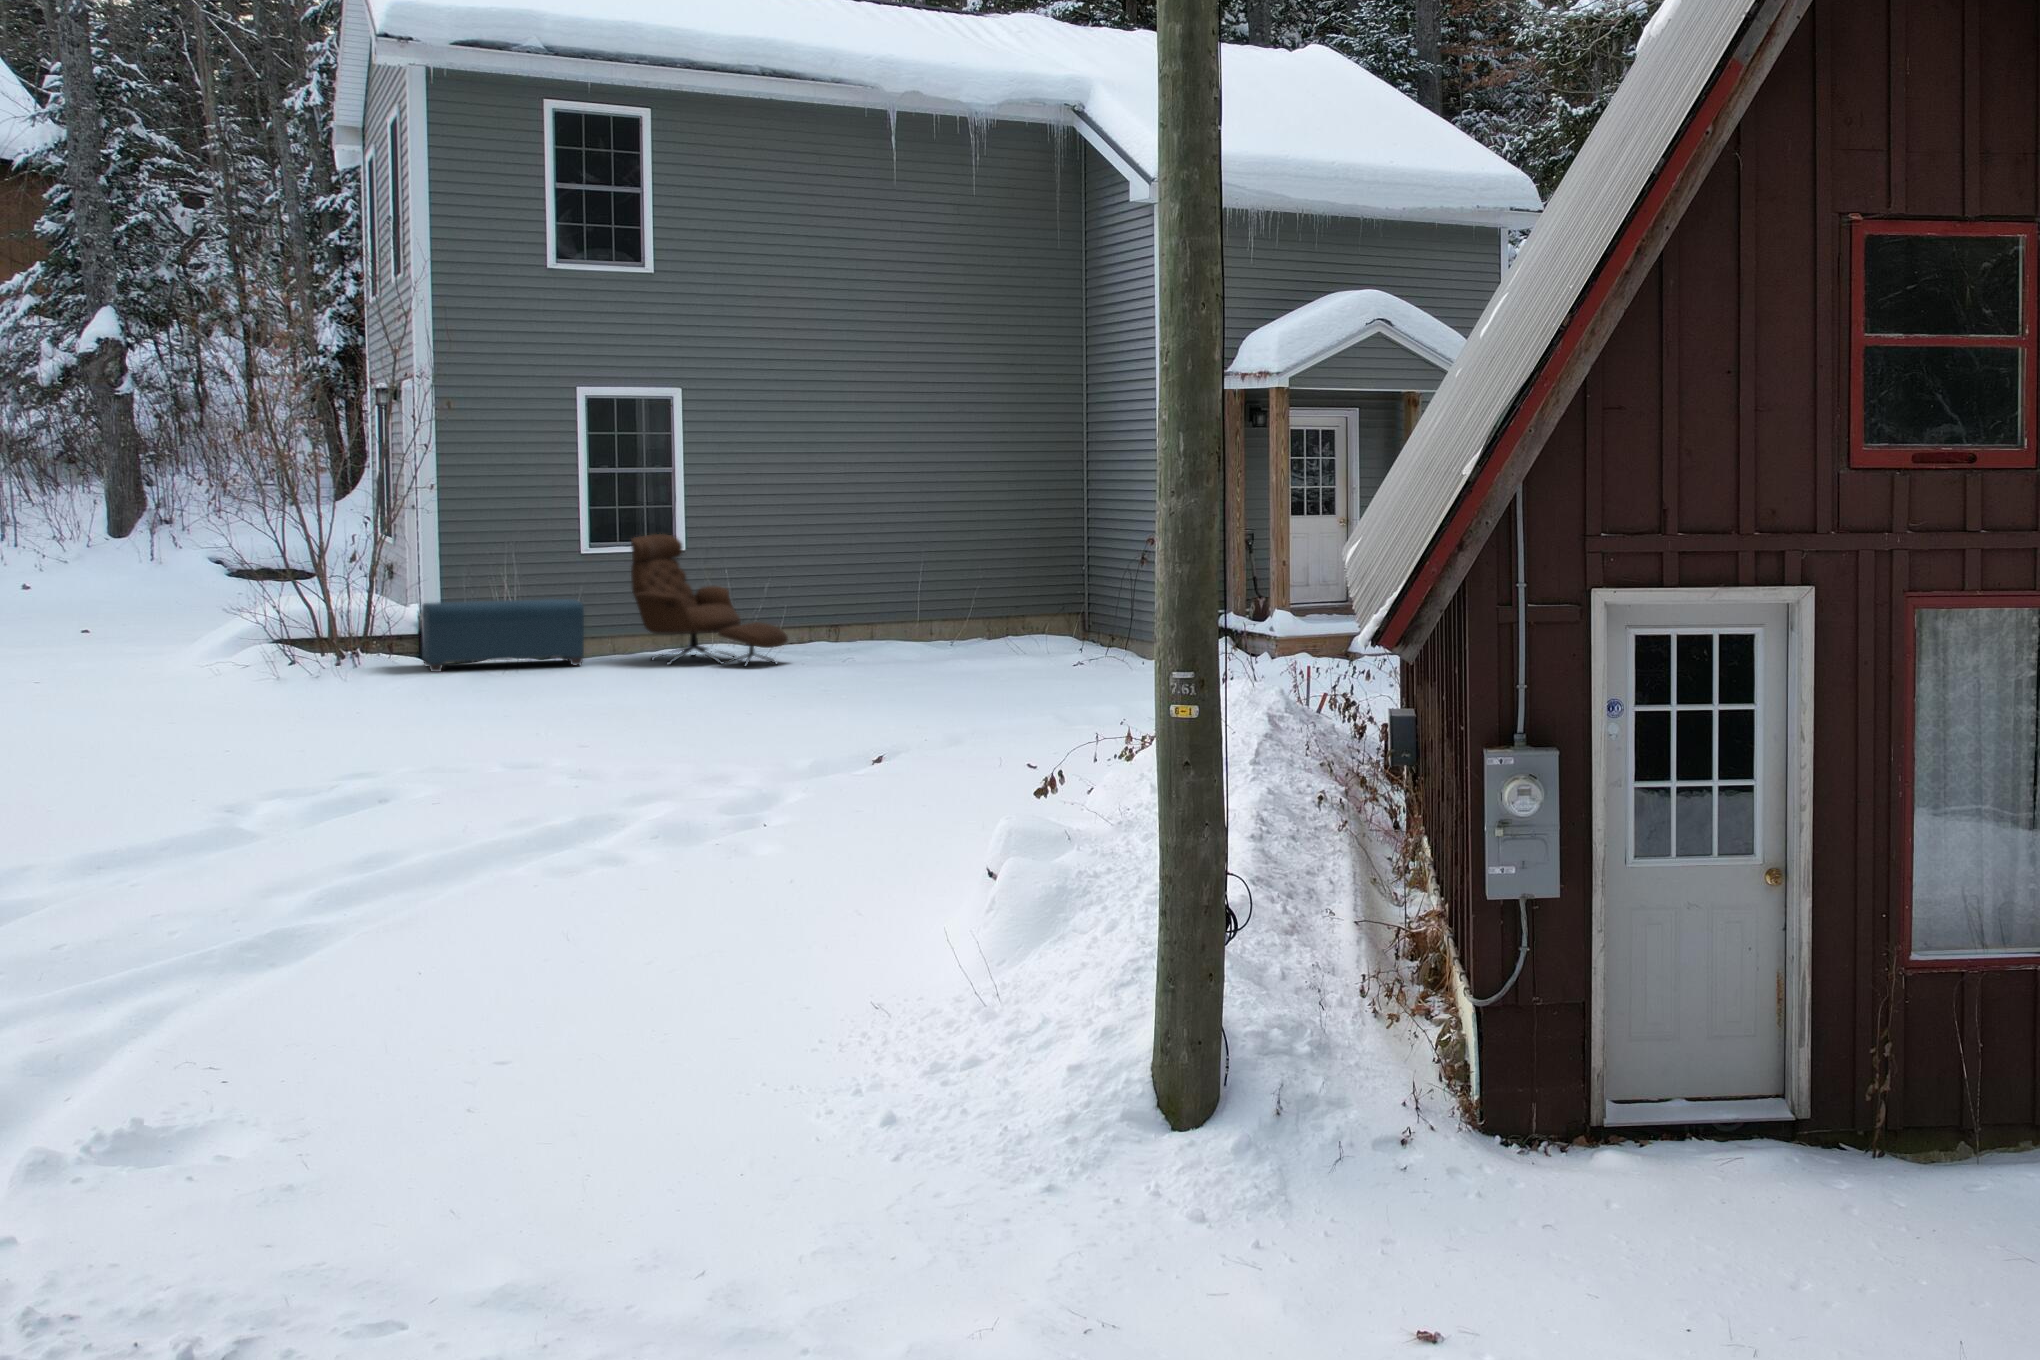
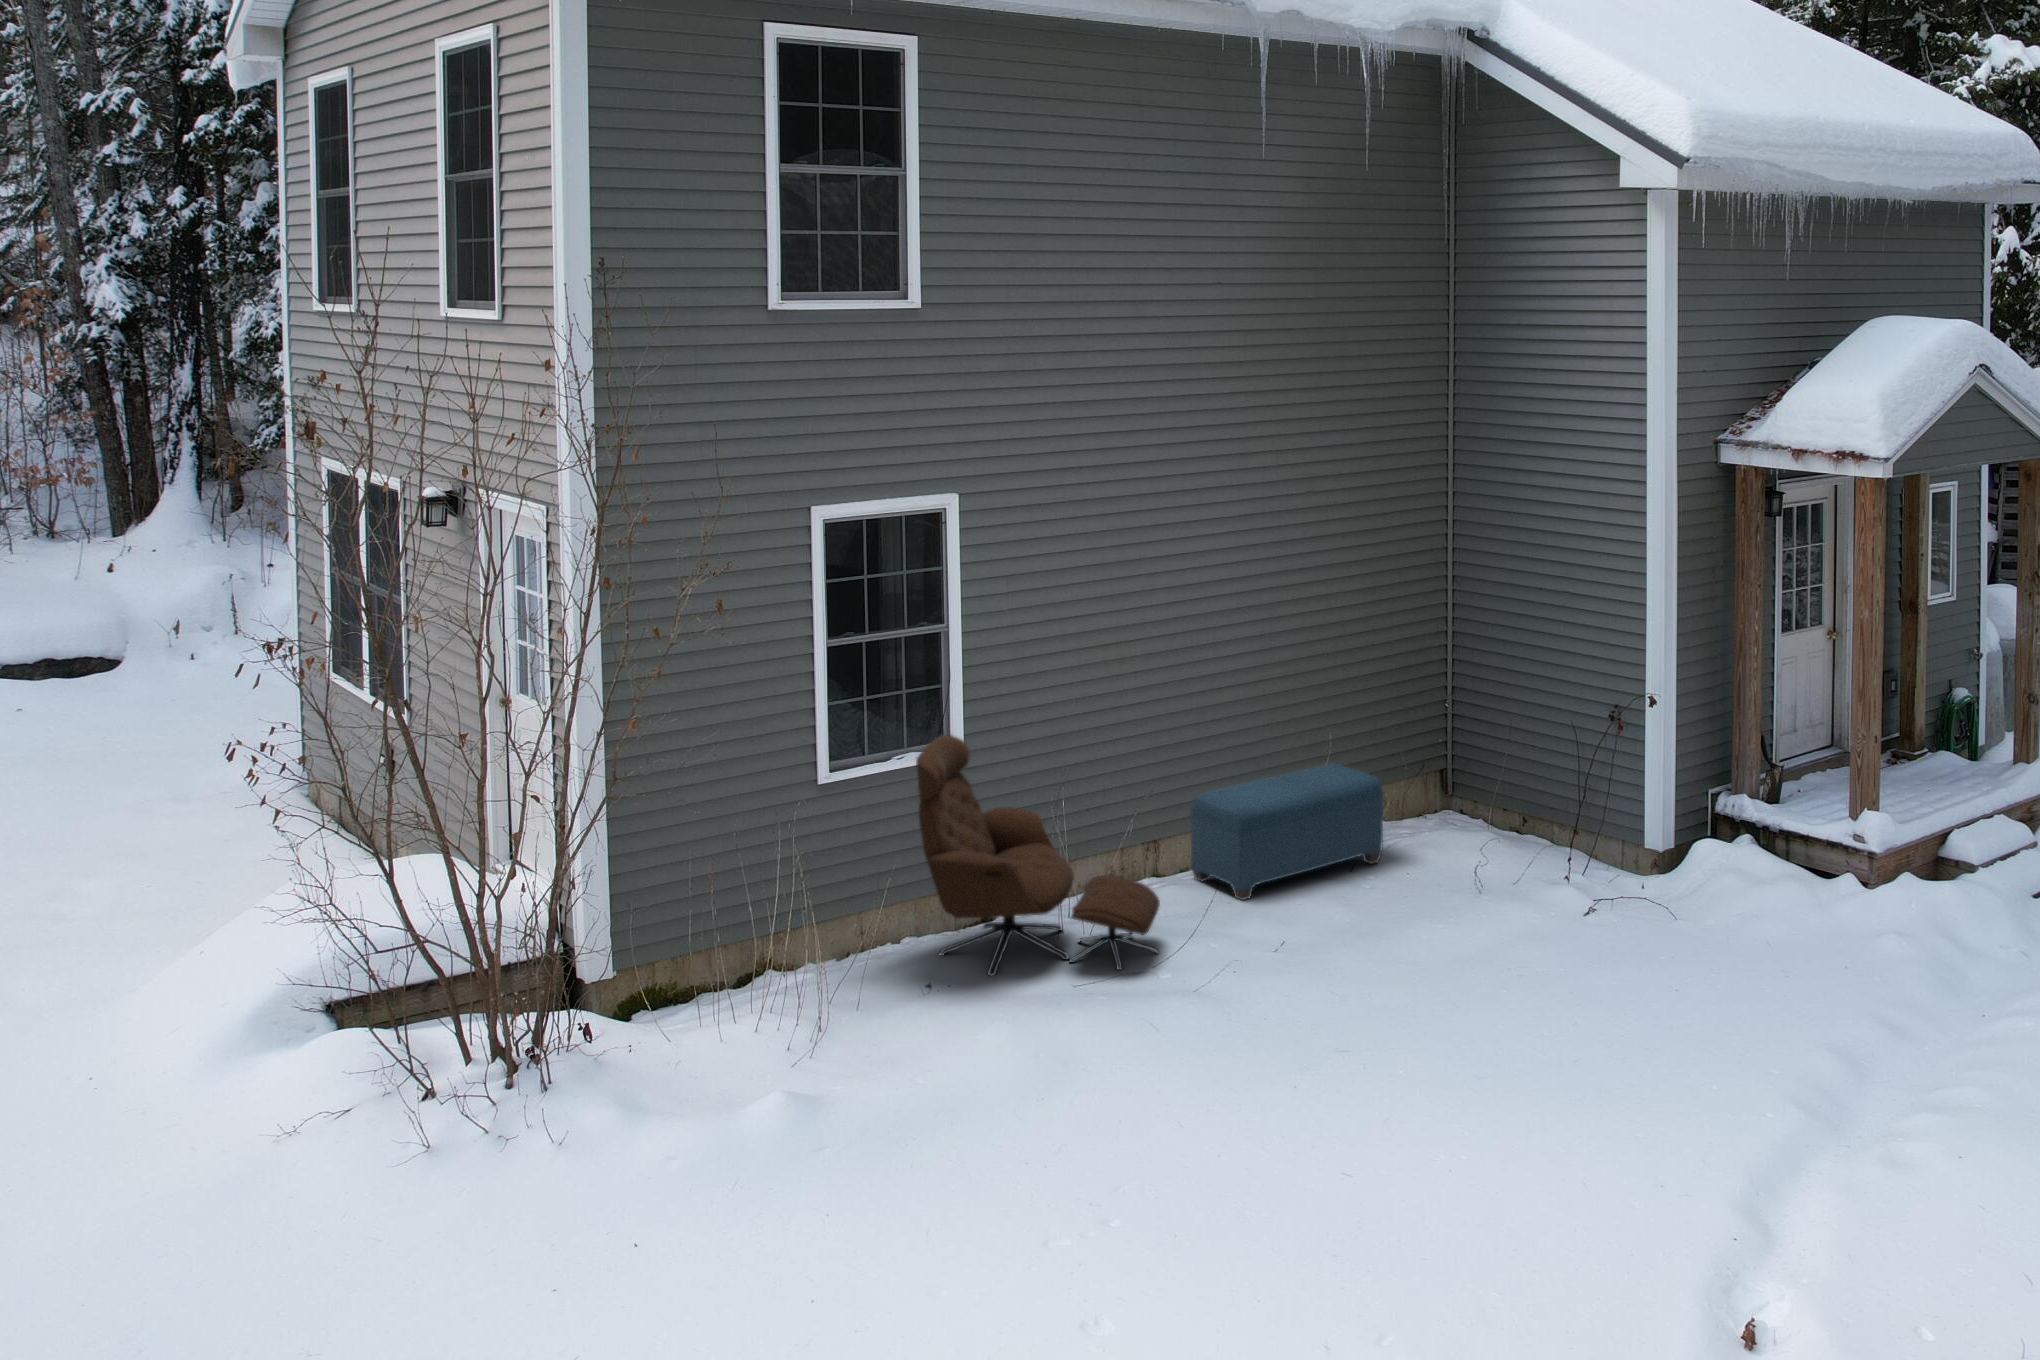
bench: present [421,599,584,672] -> present [1191,764,1383,900]

